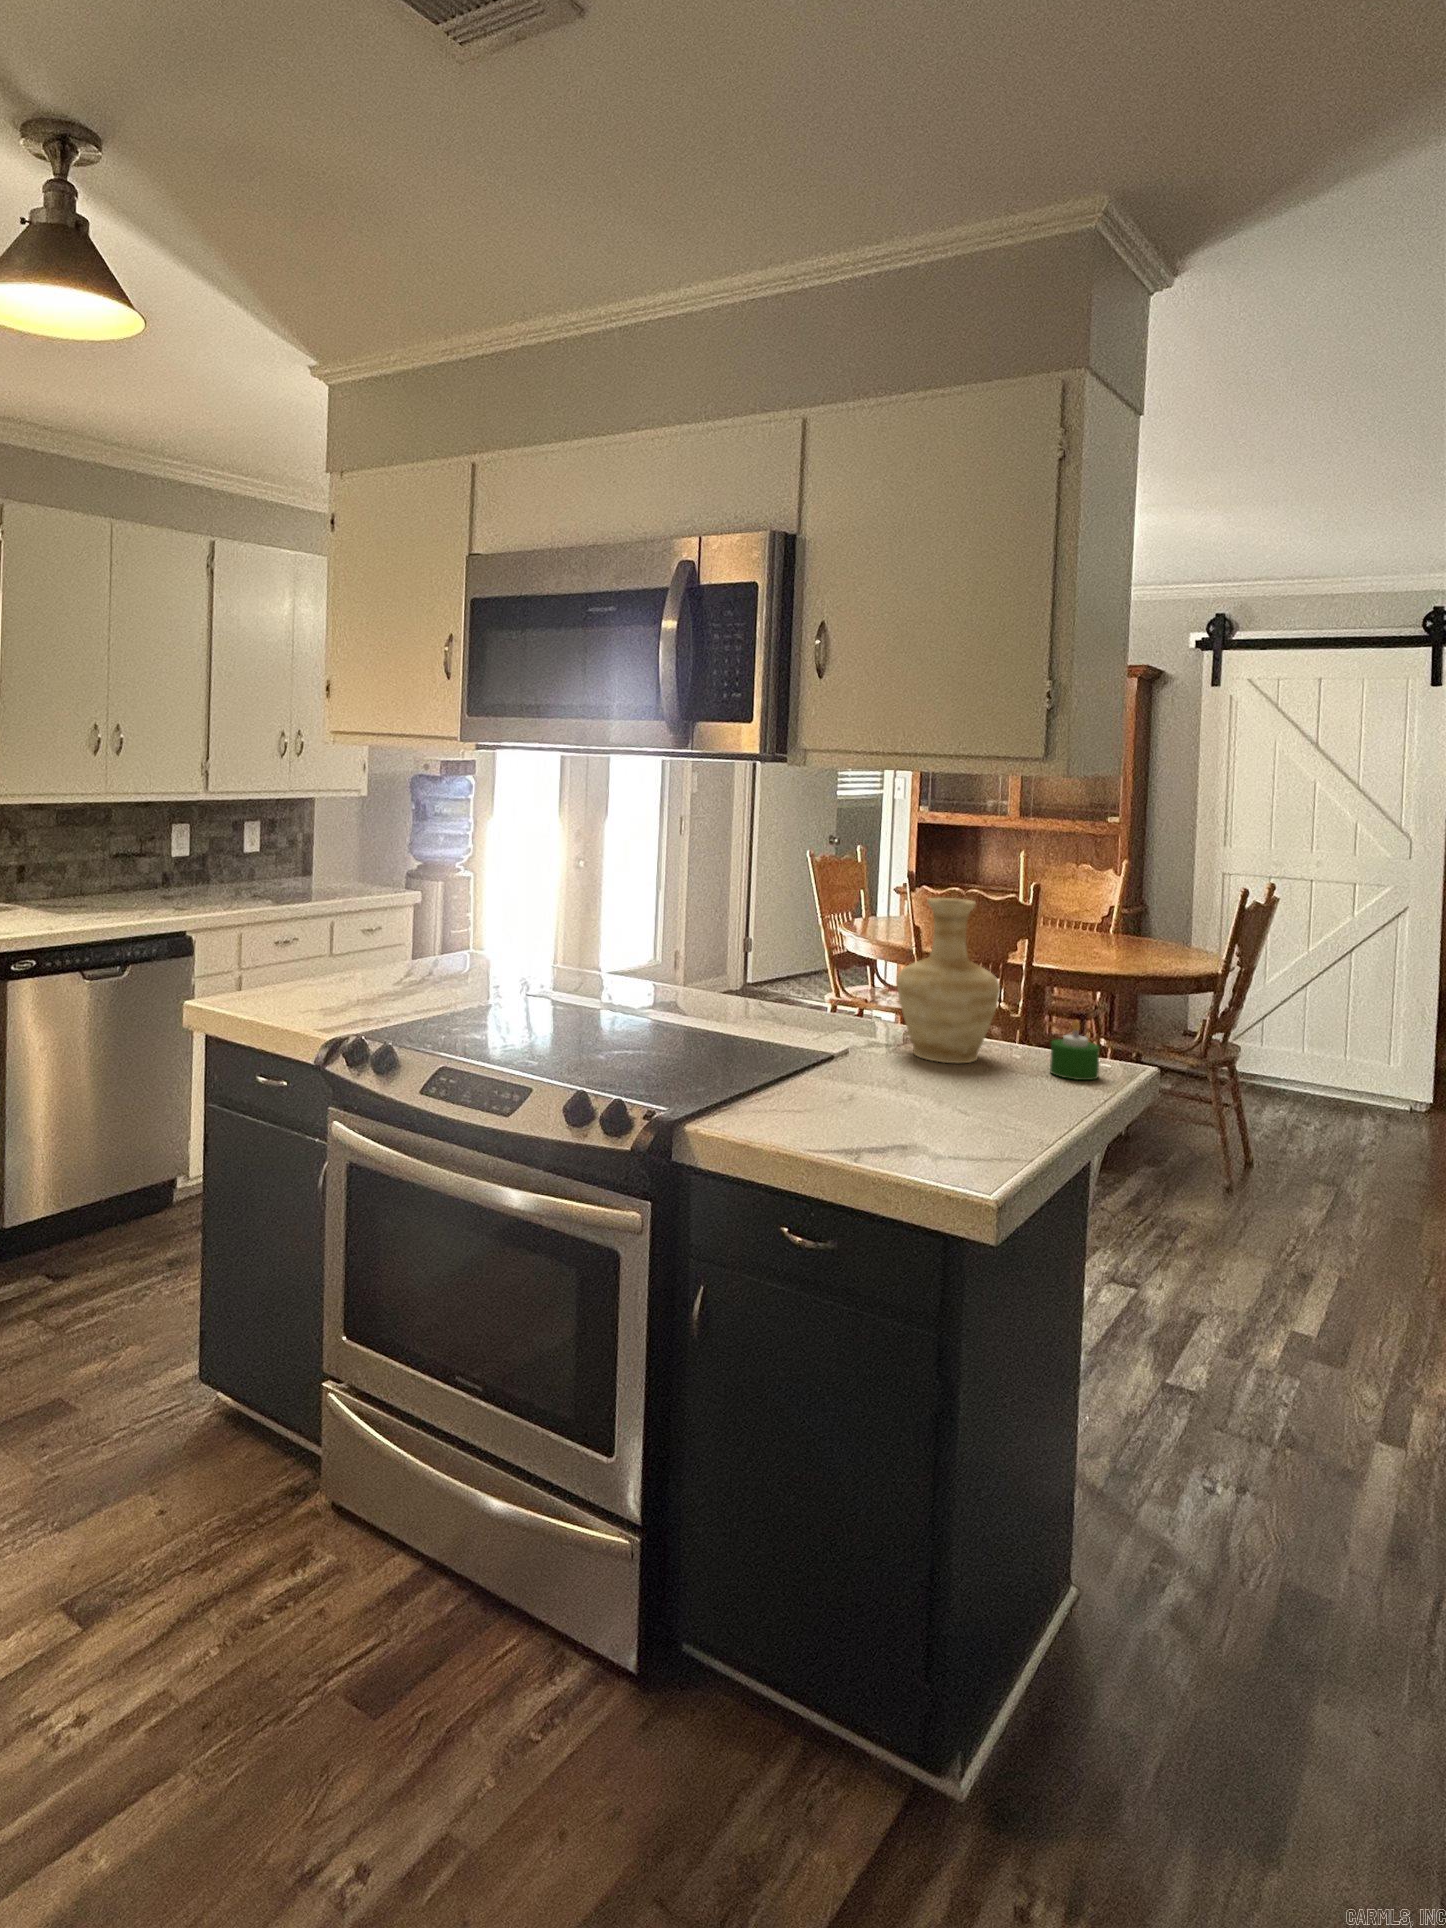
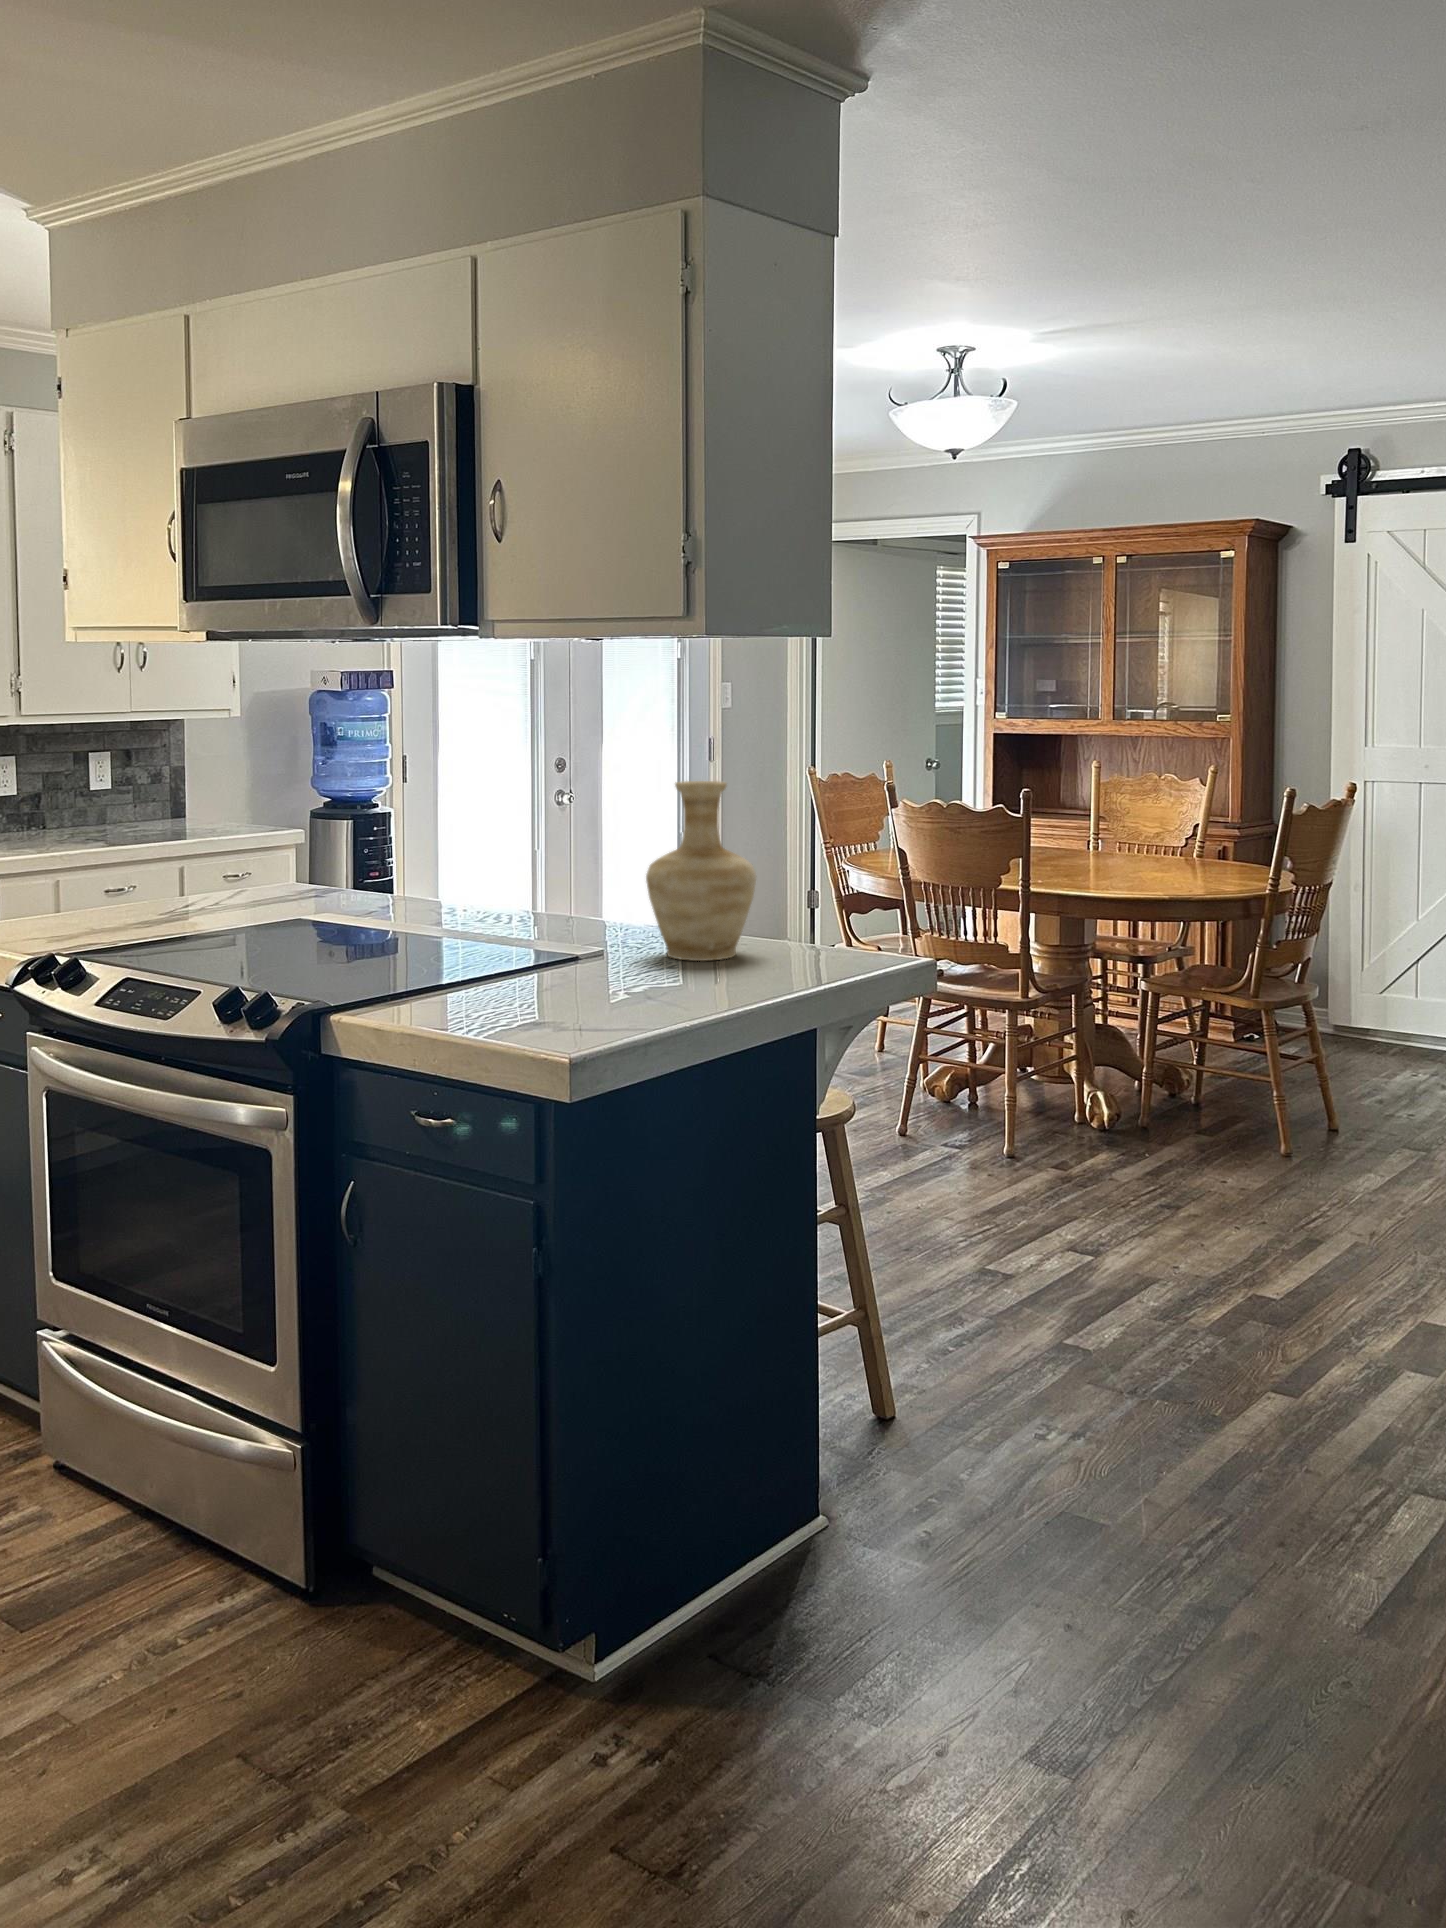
candle: present [1050,1020,1100,1080] -> none [796,906,846,970]

